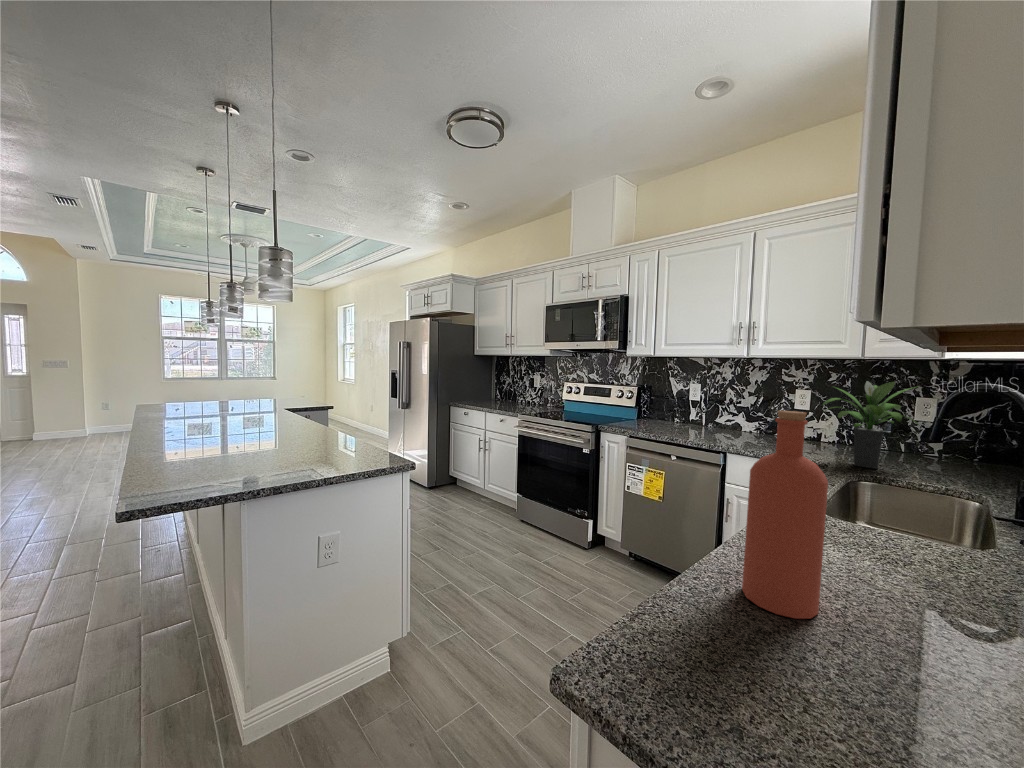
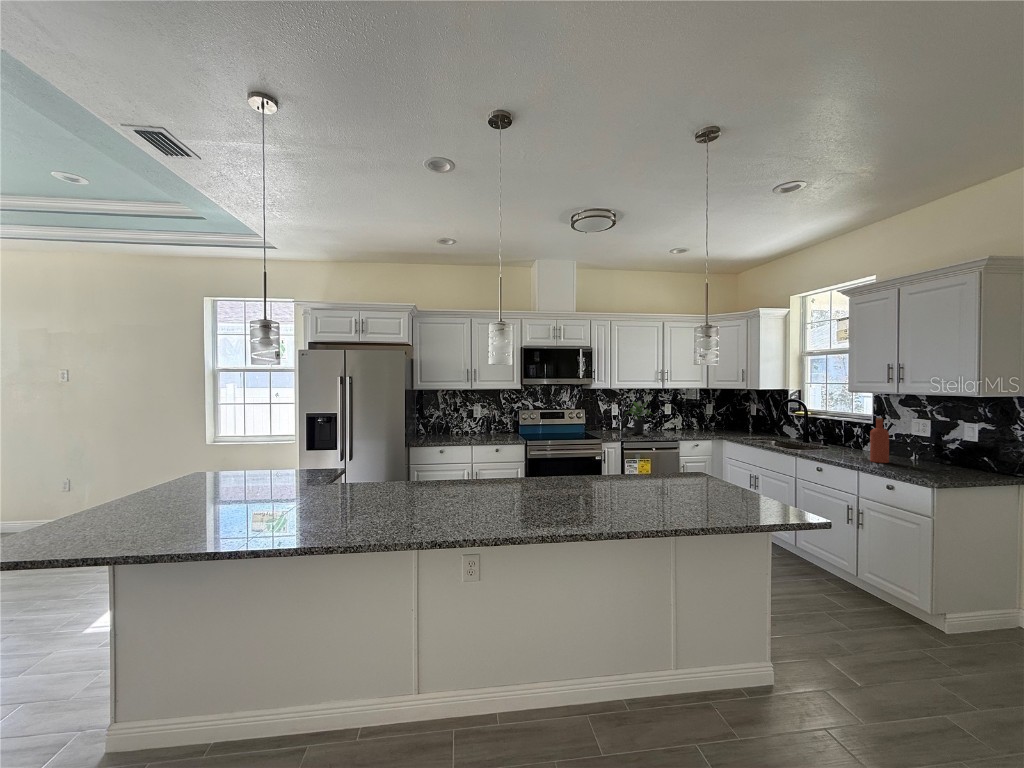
potted plant: present [823,381,919,469] -> present [626,401,651,434]

